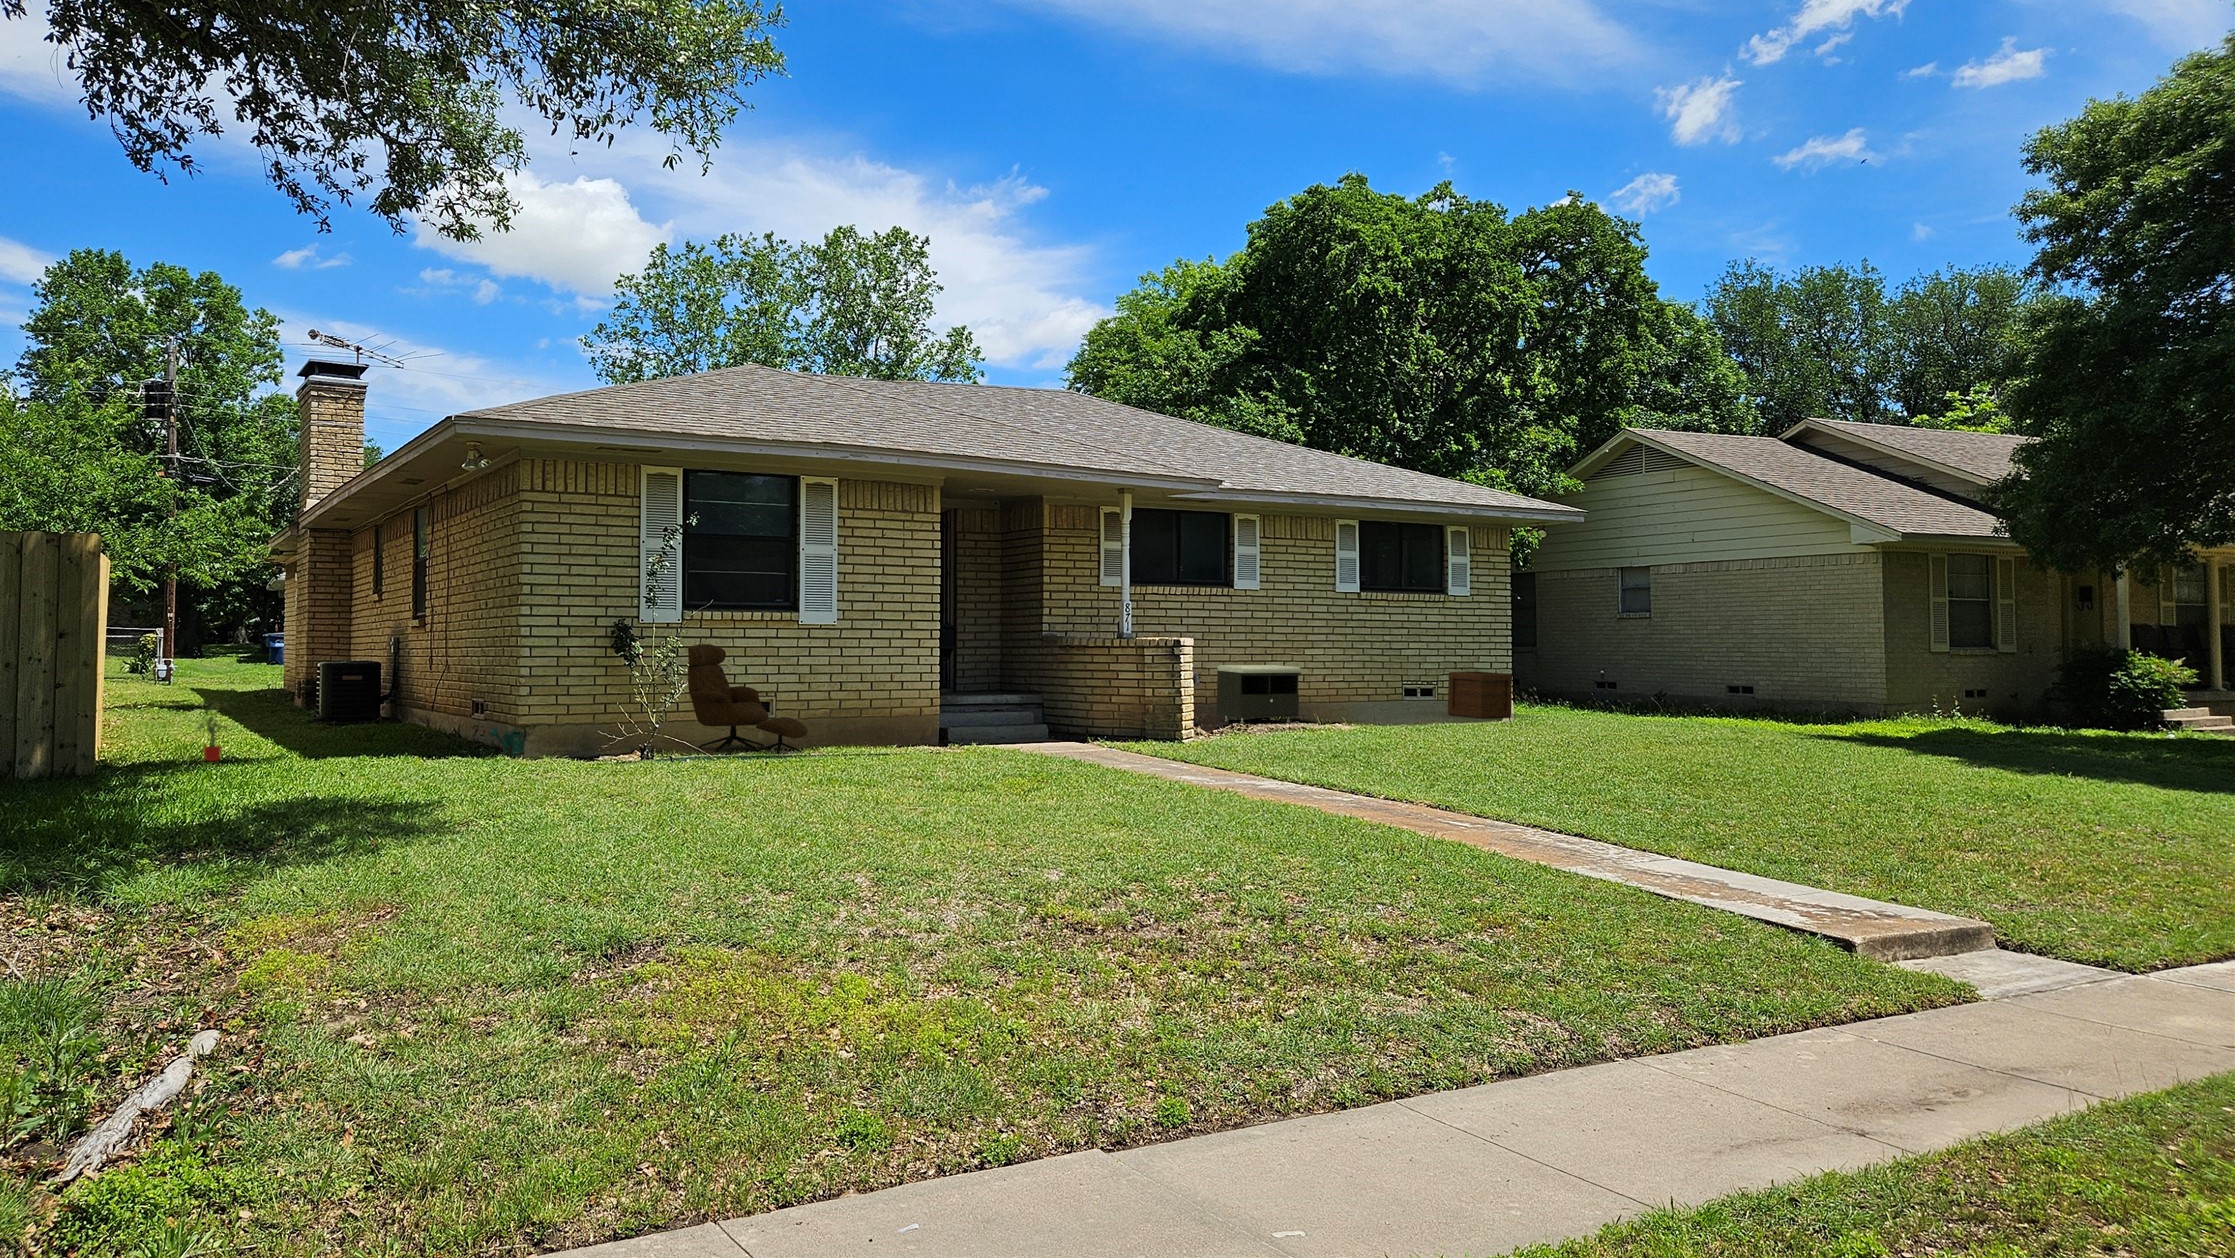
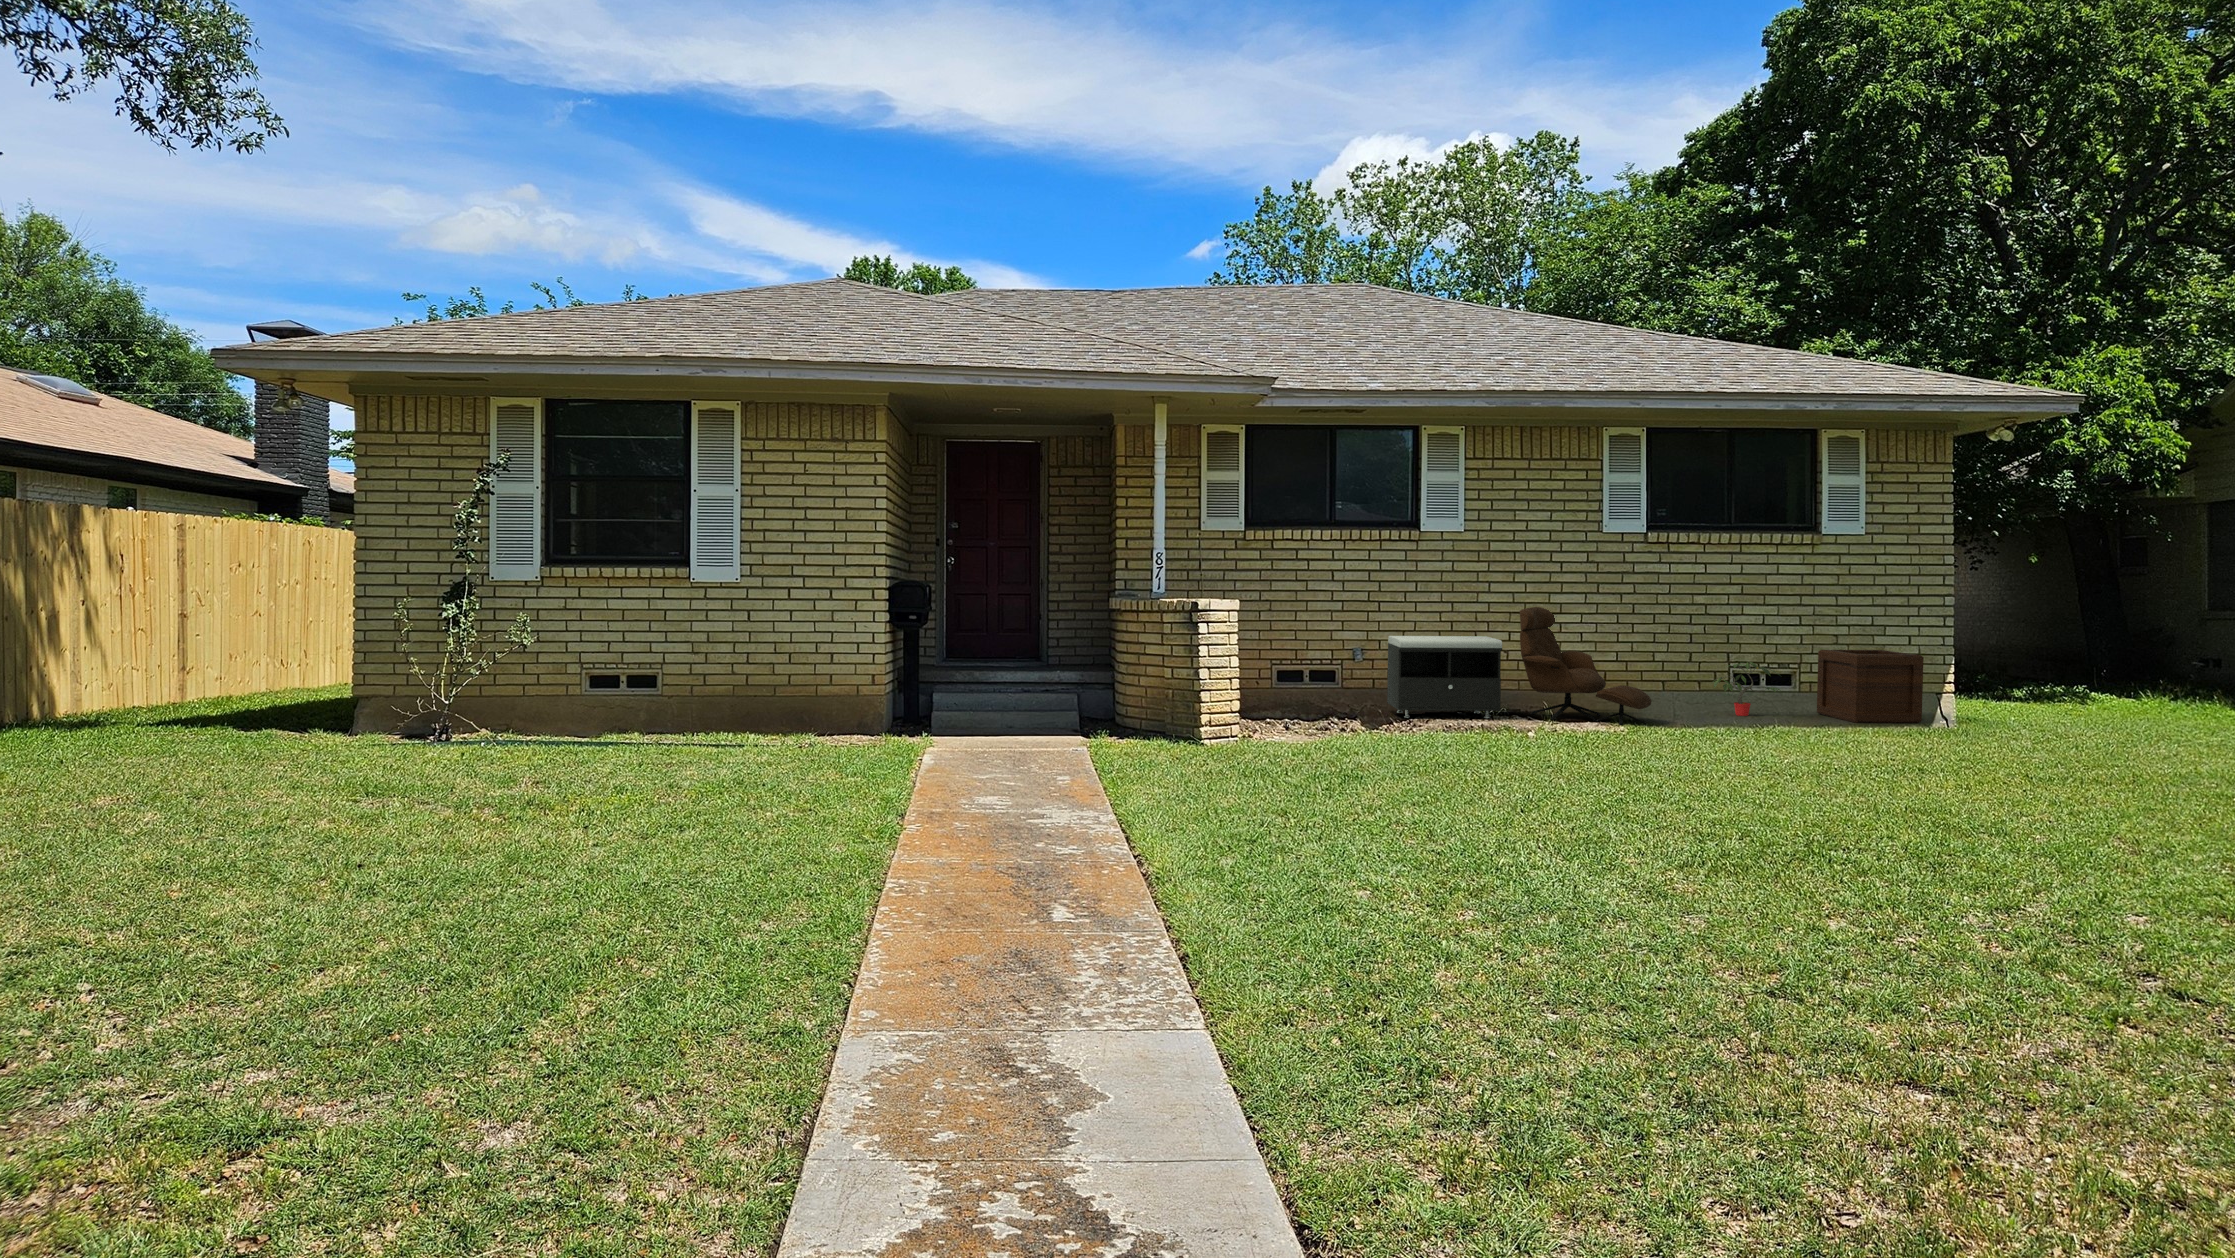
lounge chair: present [688,644,808,754] -> present [1520,607,1652,725]
potted plant: present [198,701,235,761] -> present [1714,662,1780,716]
watering can: present [490,726,527,756] -> none [295,696,355,729]

